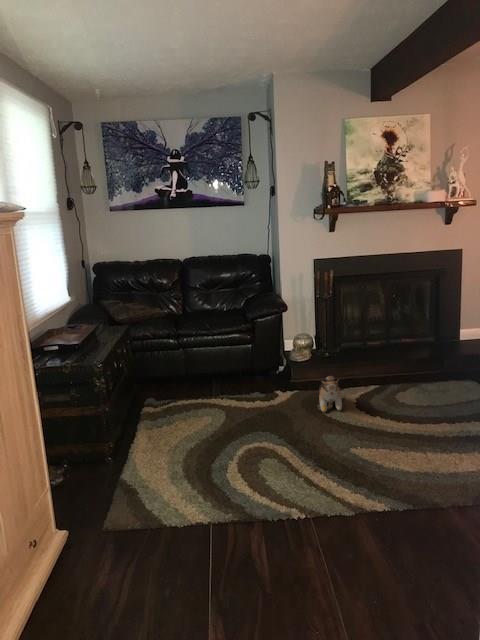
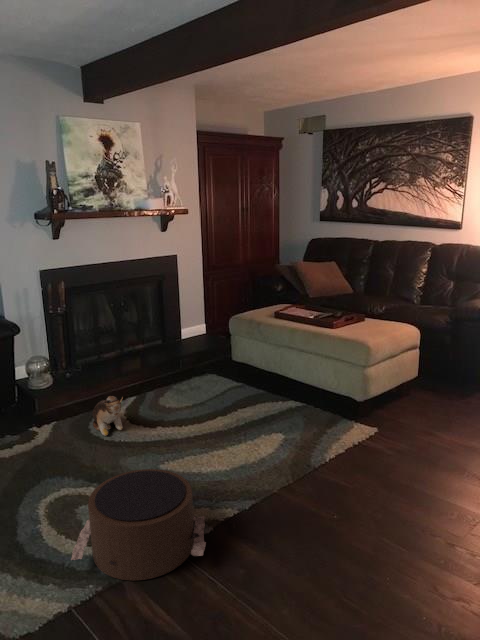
pouf: none [223,438,347,531] -> present [71,469,206,581]

